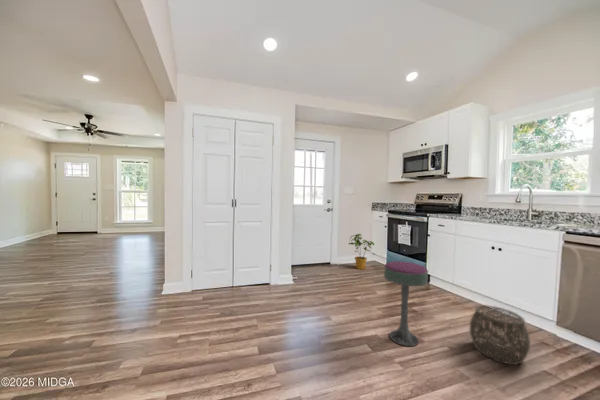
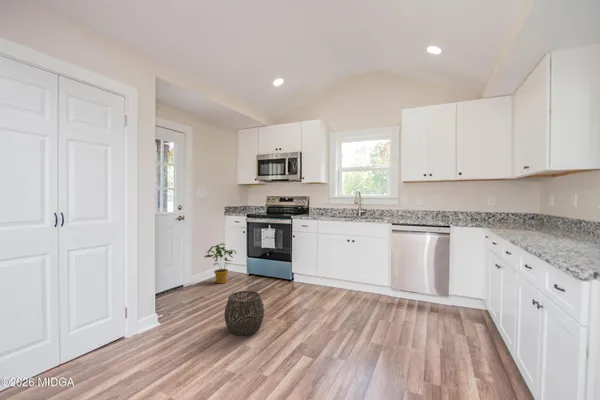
bar stool: present [384,261,428,346] -> none [304,264,341,342]
woven basket: present [470,305,530,365] -> present [224,291,264,336]

